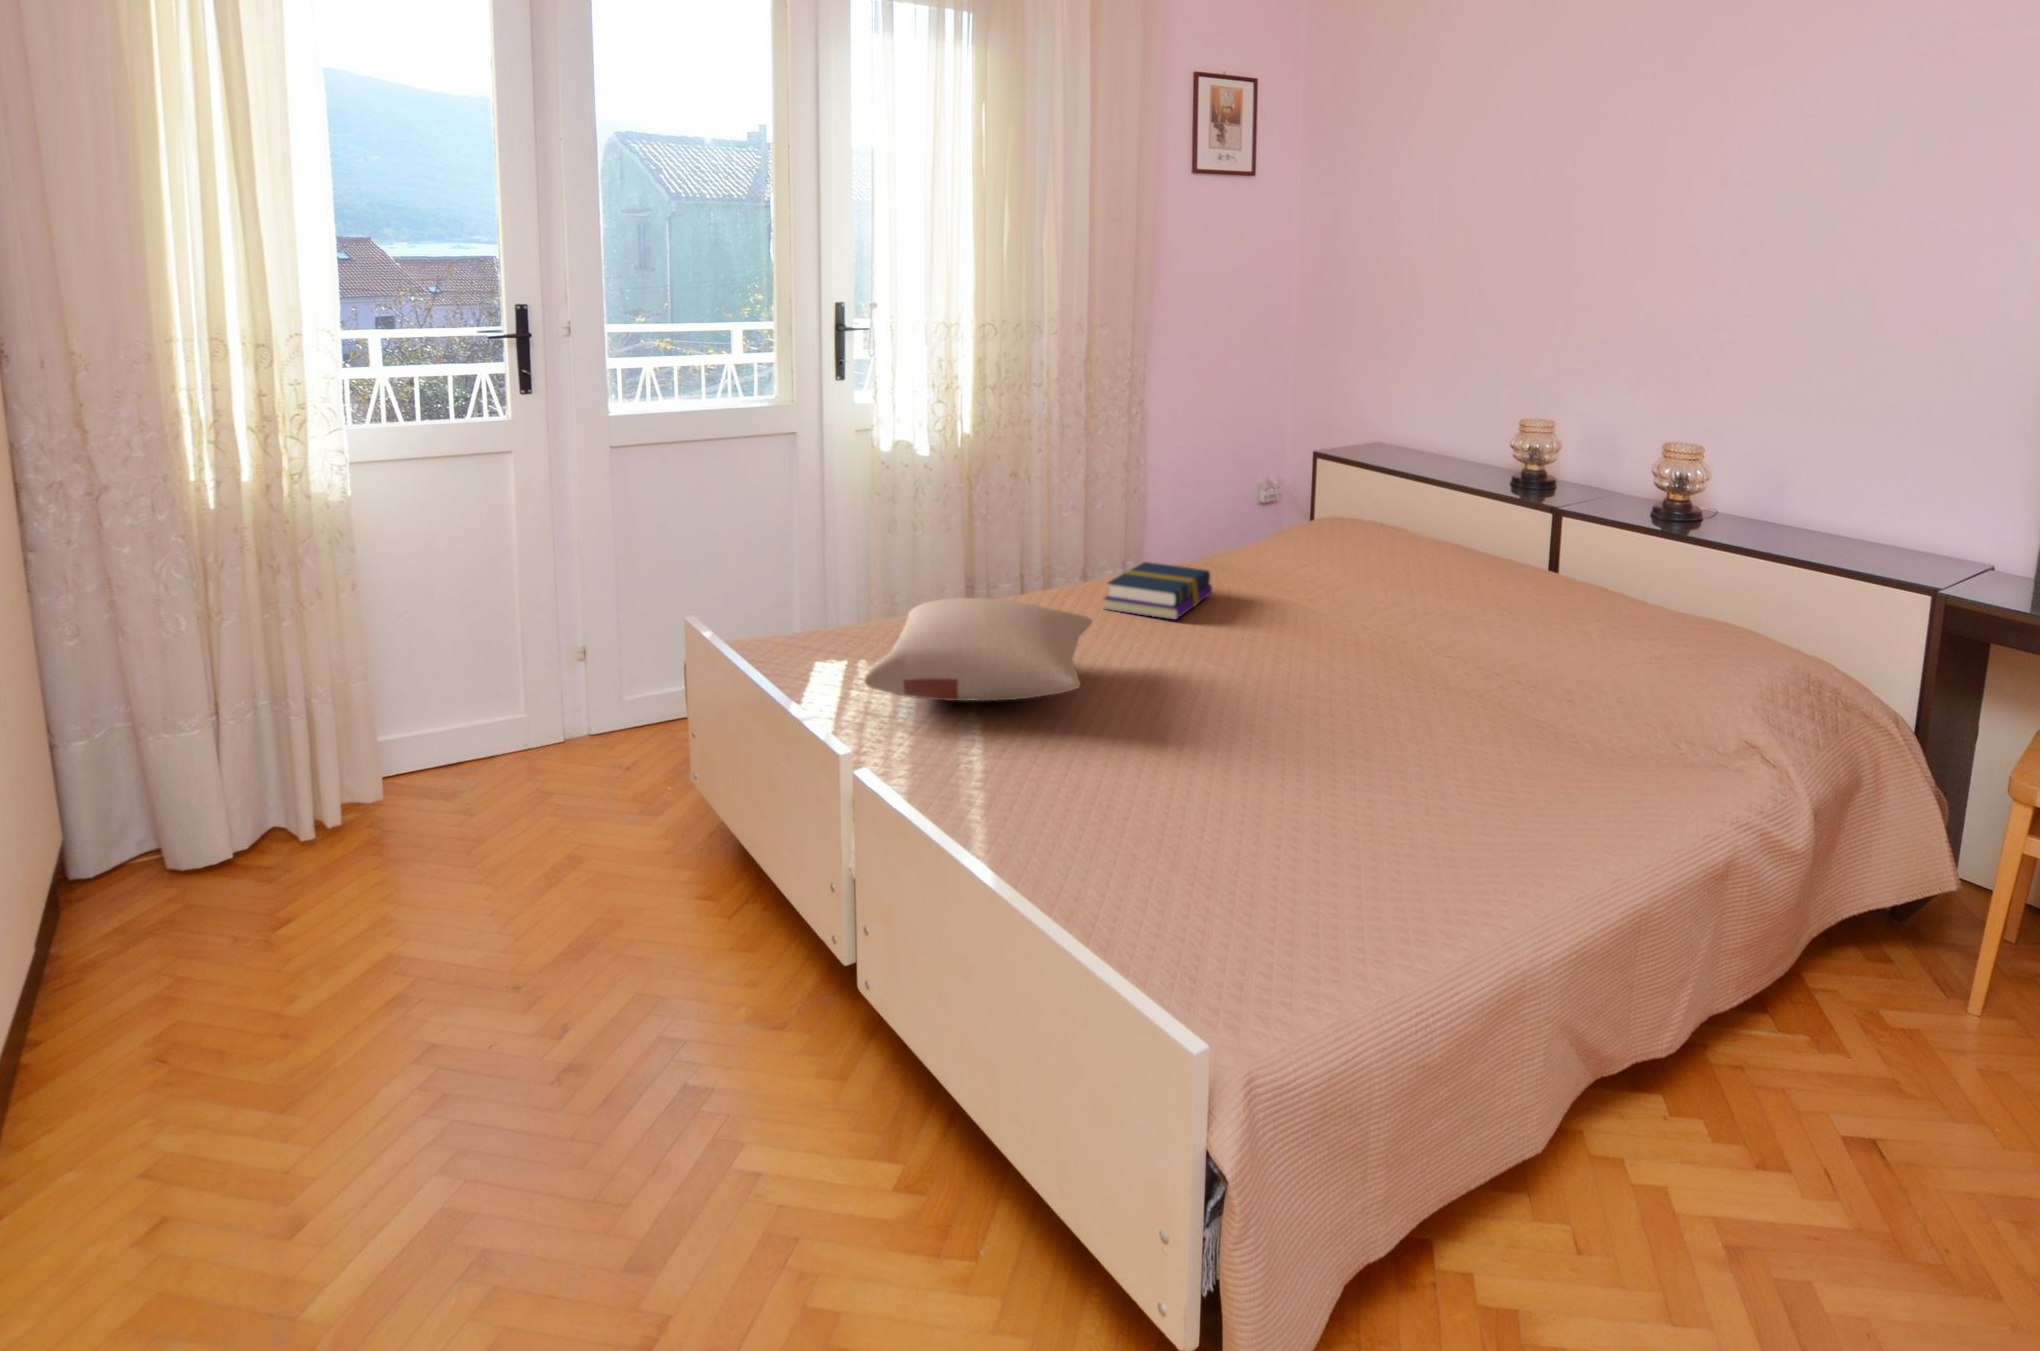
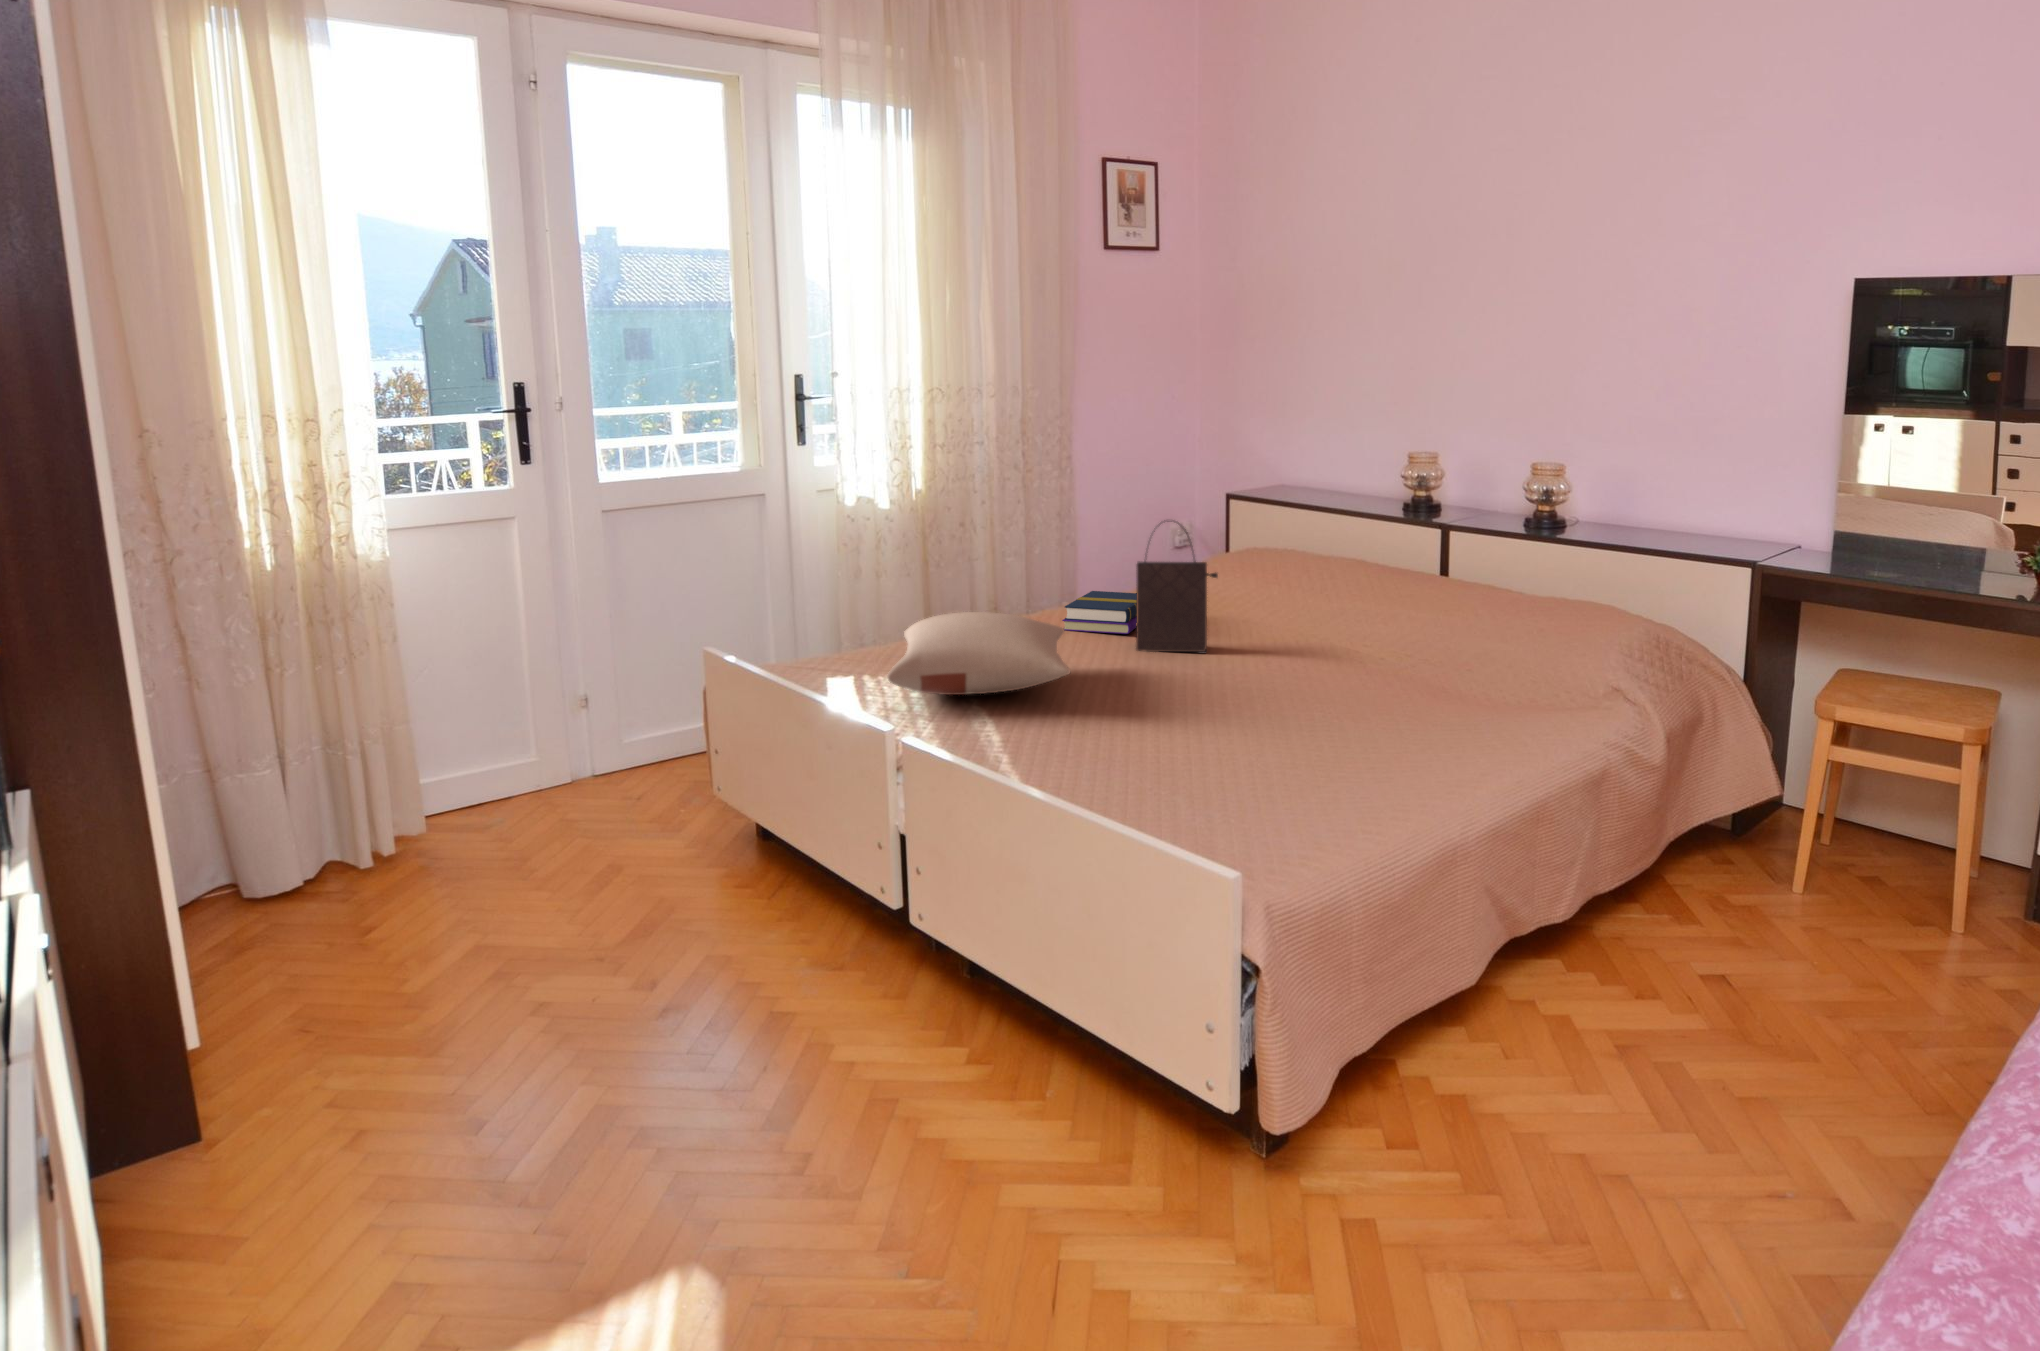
handbag: none [1181,494,1280,651] -> present [1136,520,1218,652]

